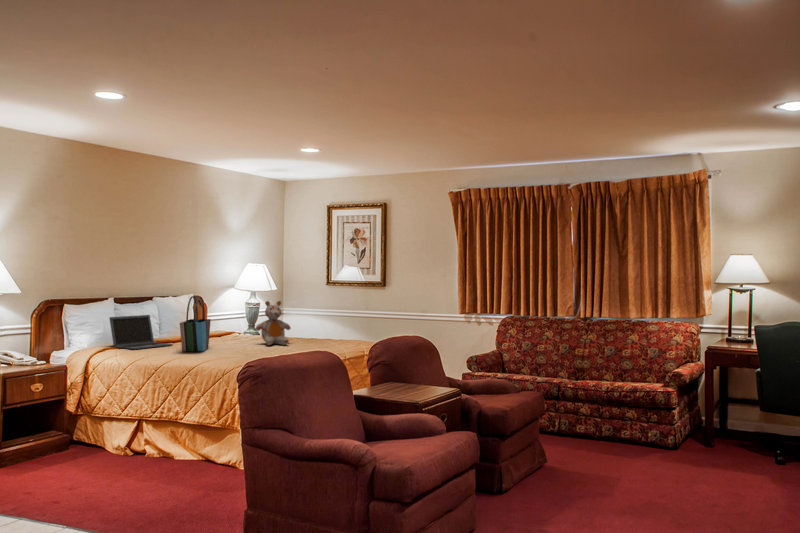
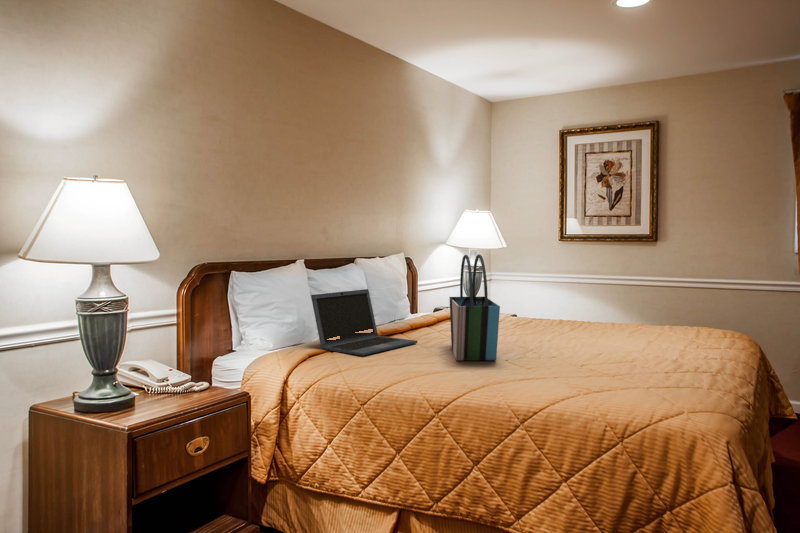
stuffed bear: present [255,301,291,345] -> none [548,262,614,342]

